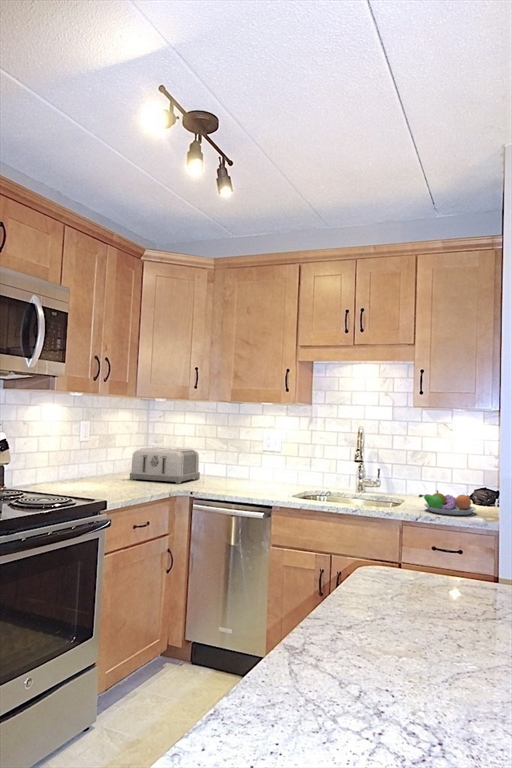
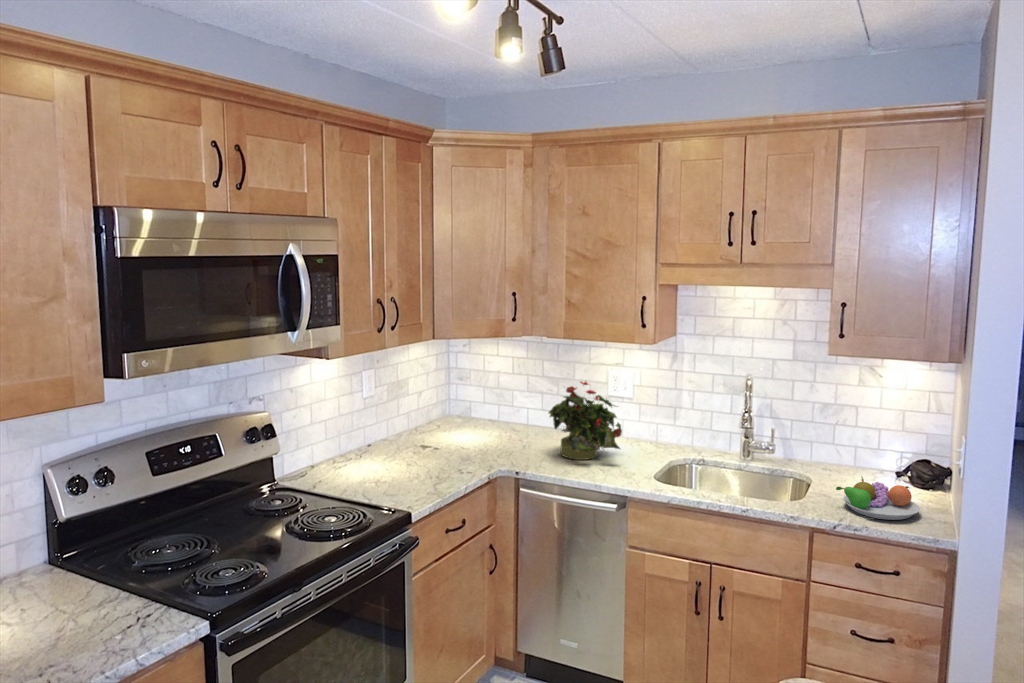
potted plant: none [218,432,272,488] -> present [549,381,622,460]
toaster: present [130,447,200,484] -> none [432,395,523,453]

